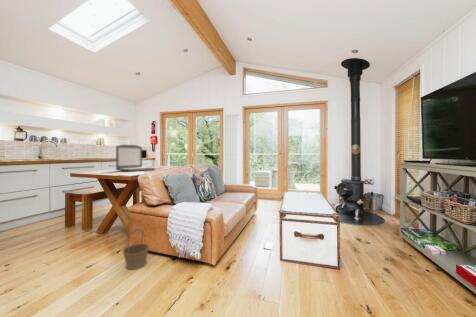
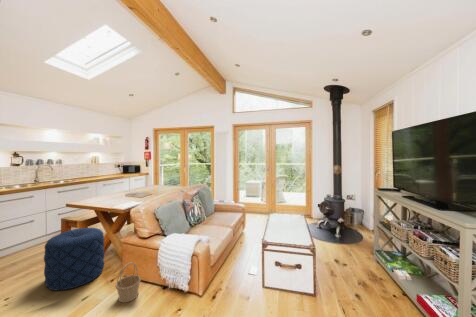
laptop: present [116,145,155,171] -> none [110,172,148,200]
pouf: none [48,198,110,258] -> present [44,228,104,290]

